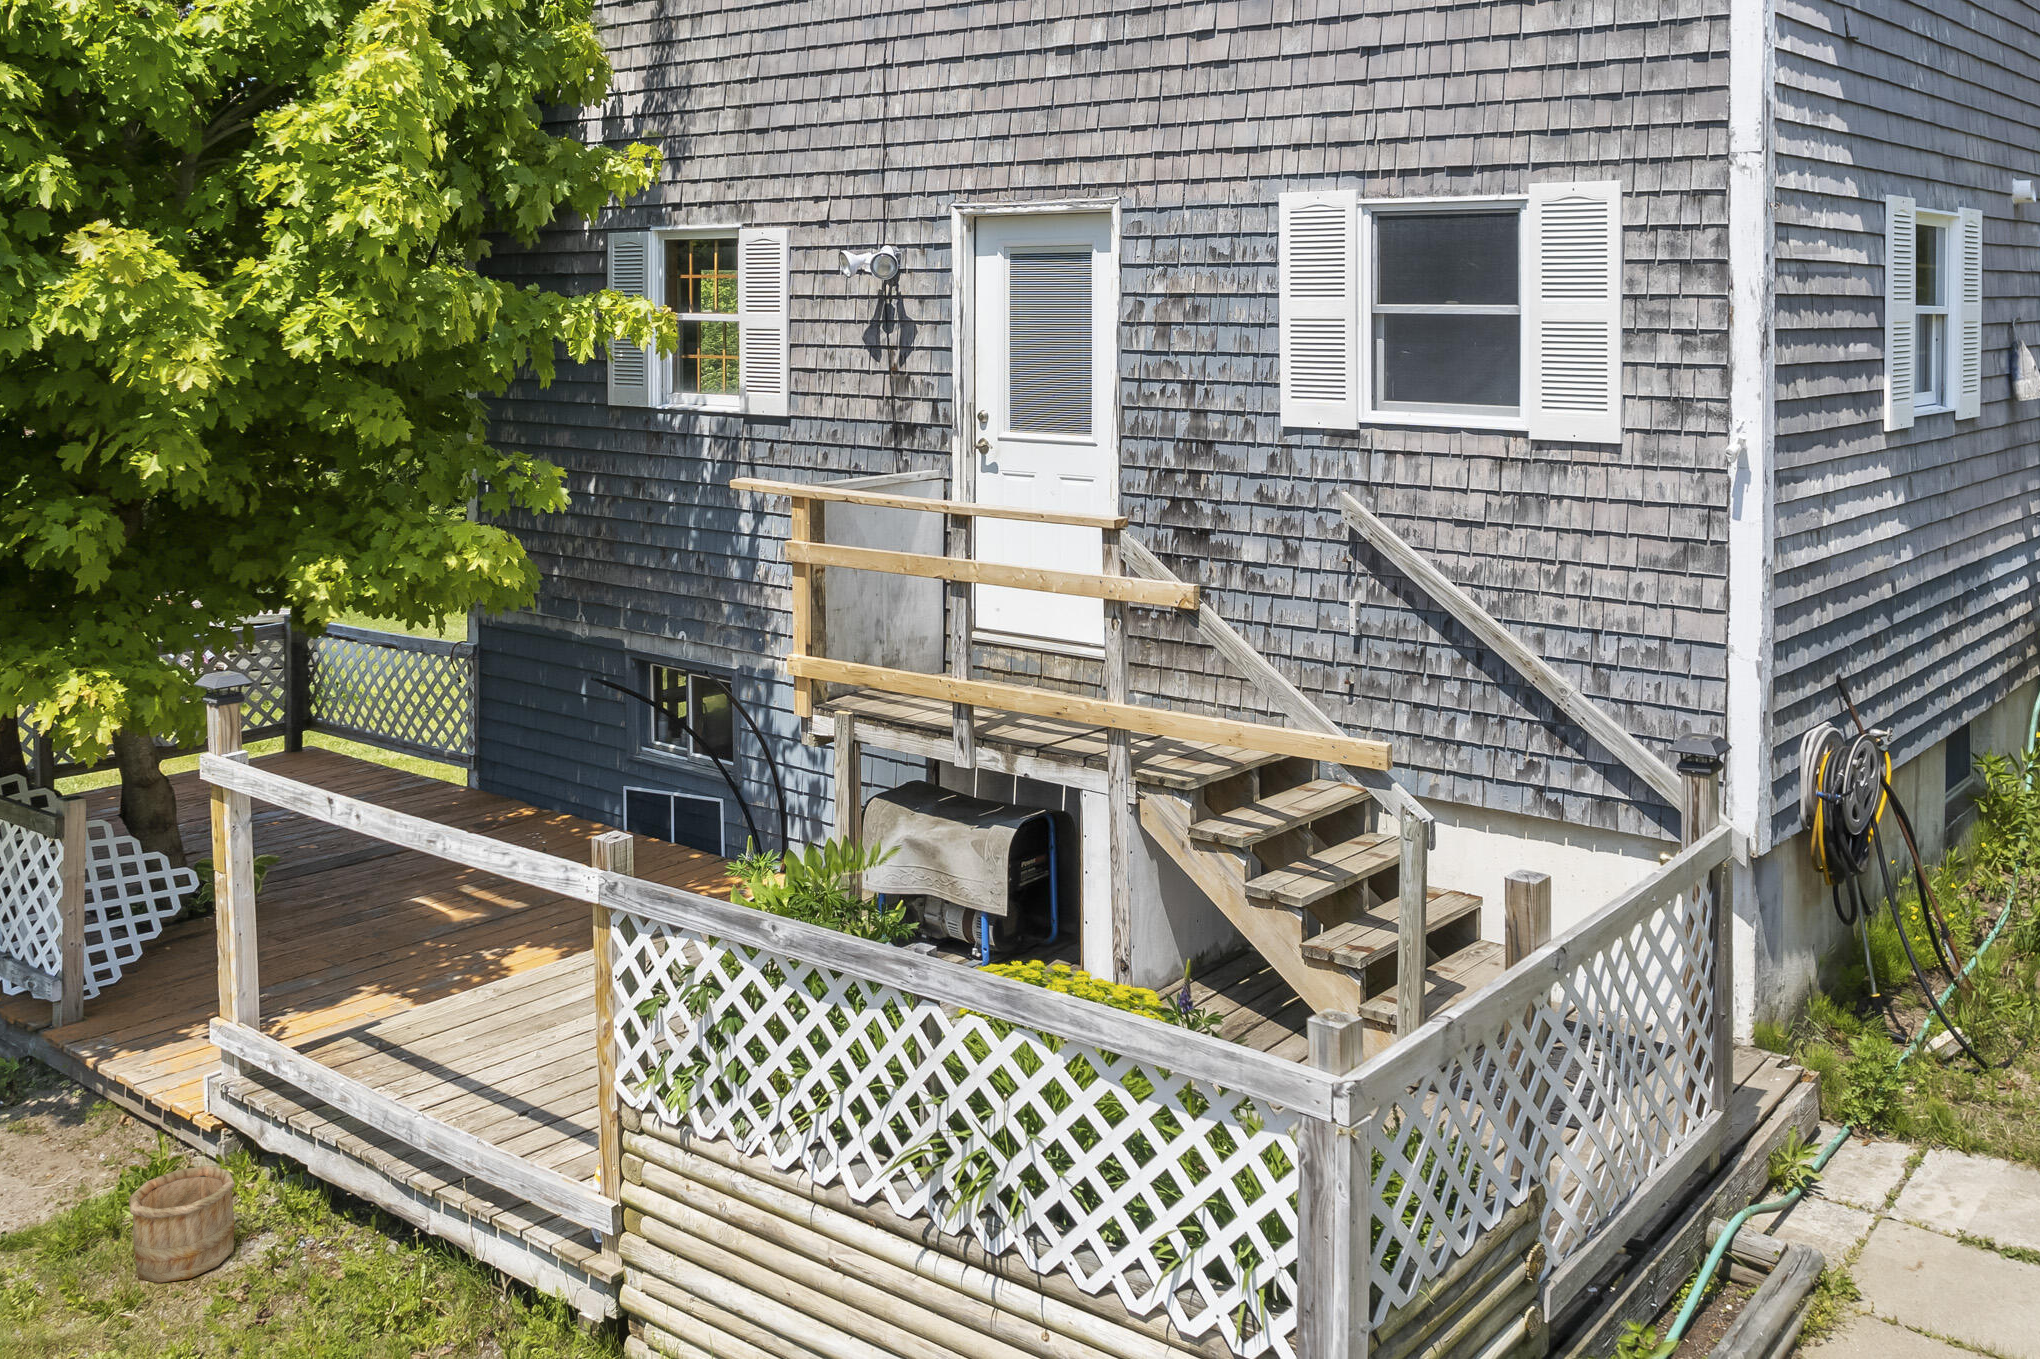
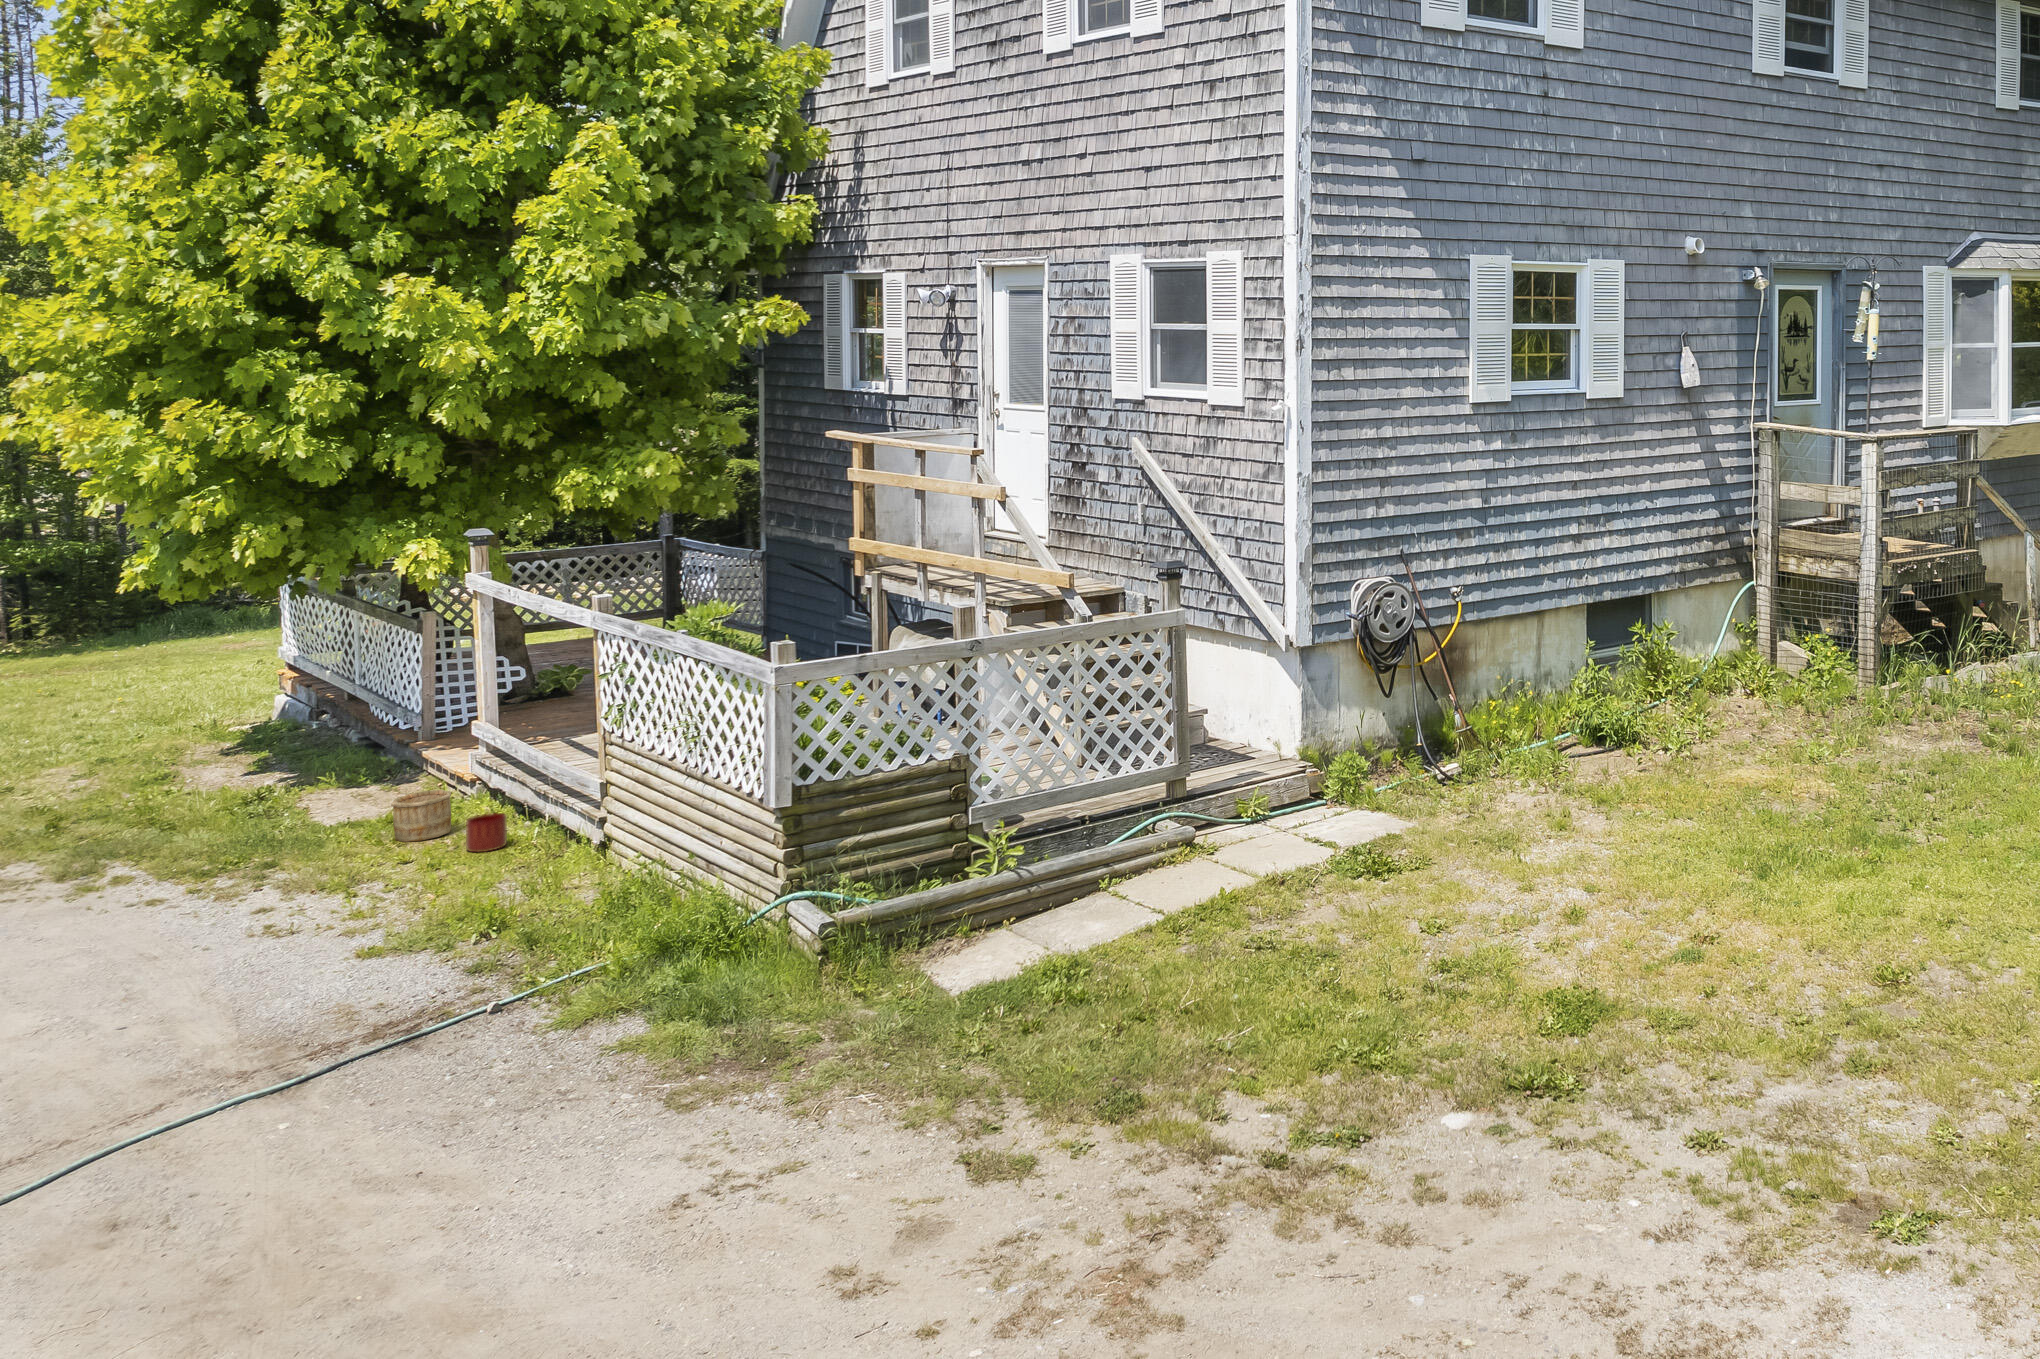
planter: none [299,1222,371,1311] -> present [466,813,507,852]

